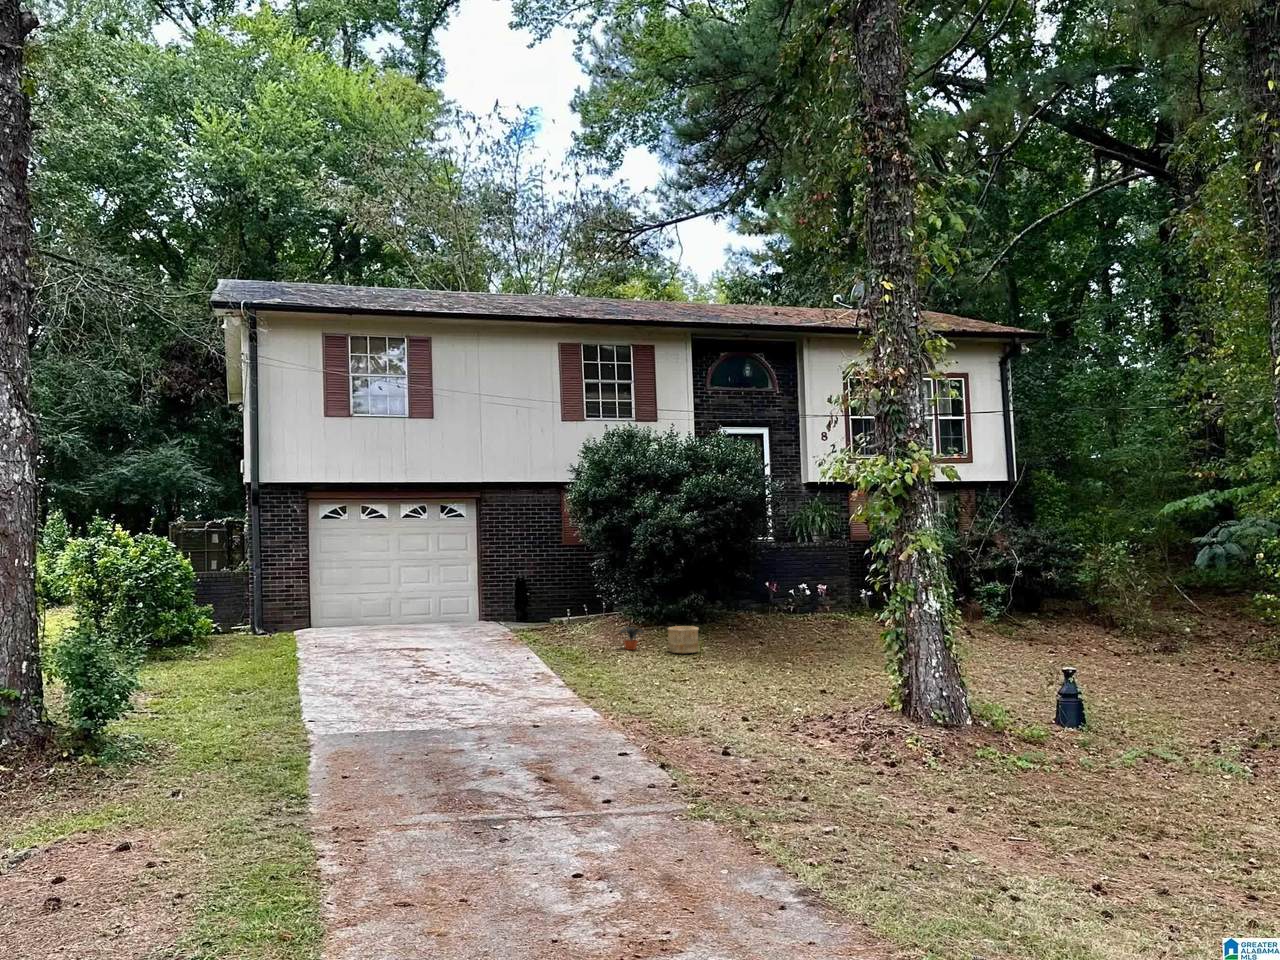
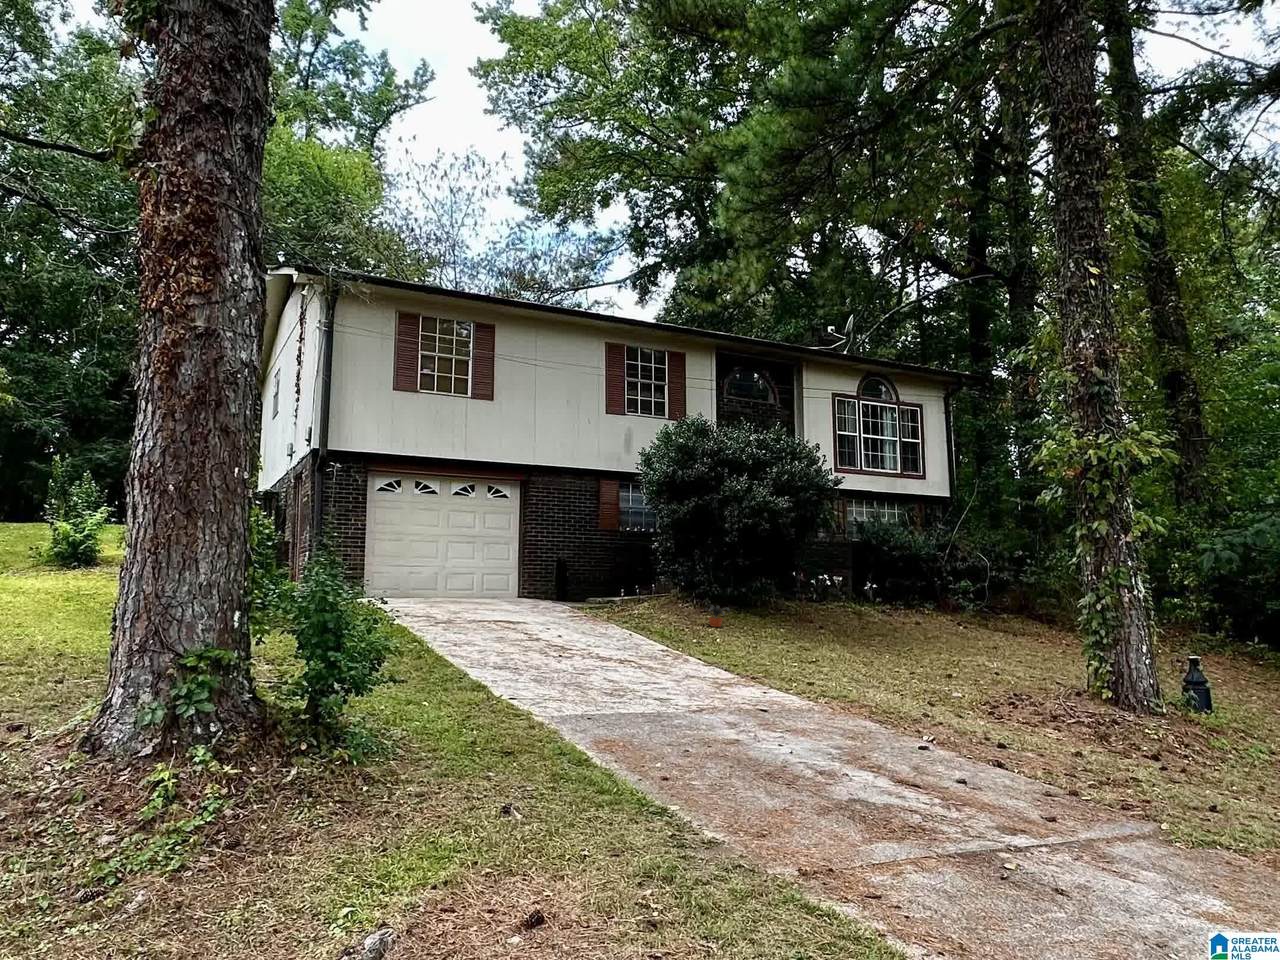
wooden bucket: present [668,626,699,653] -> none [754,606,784,632]

